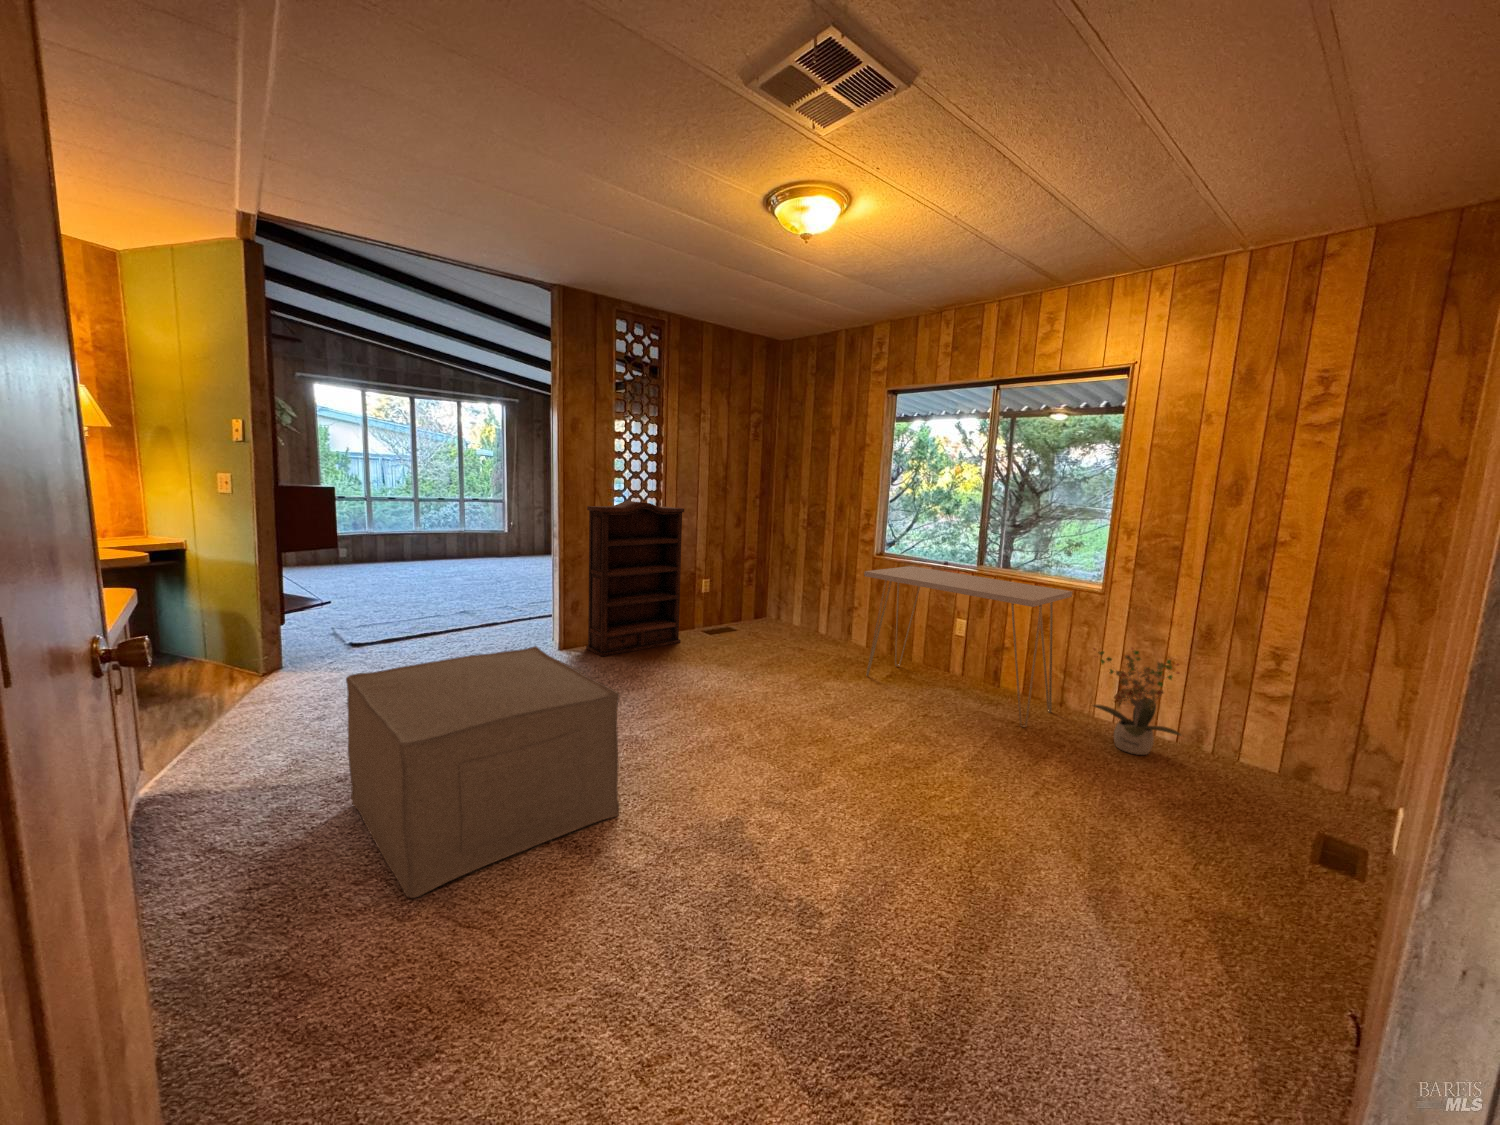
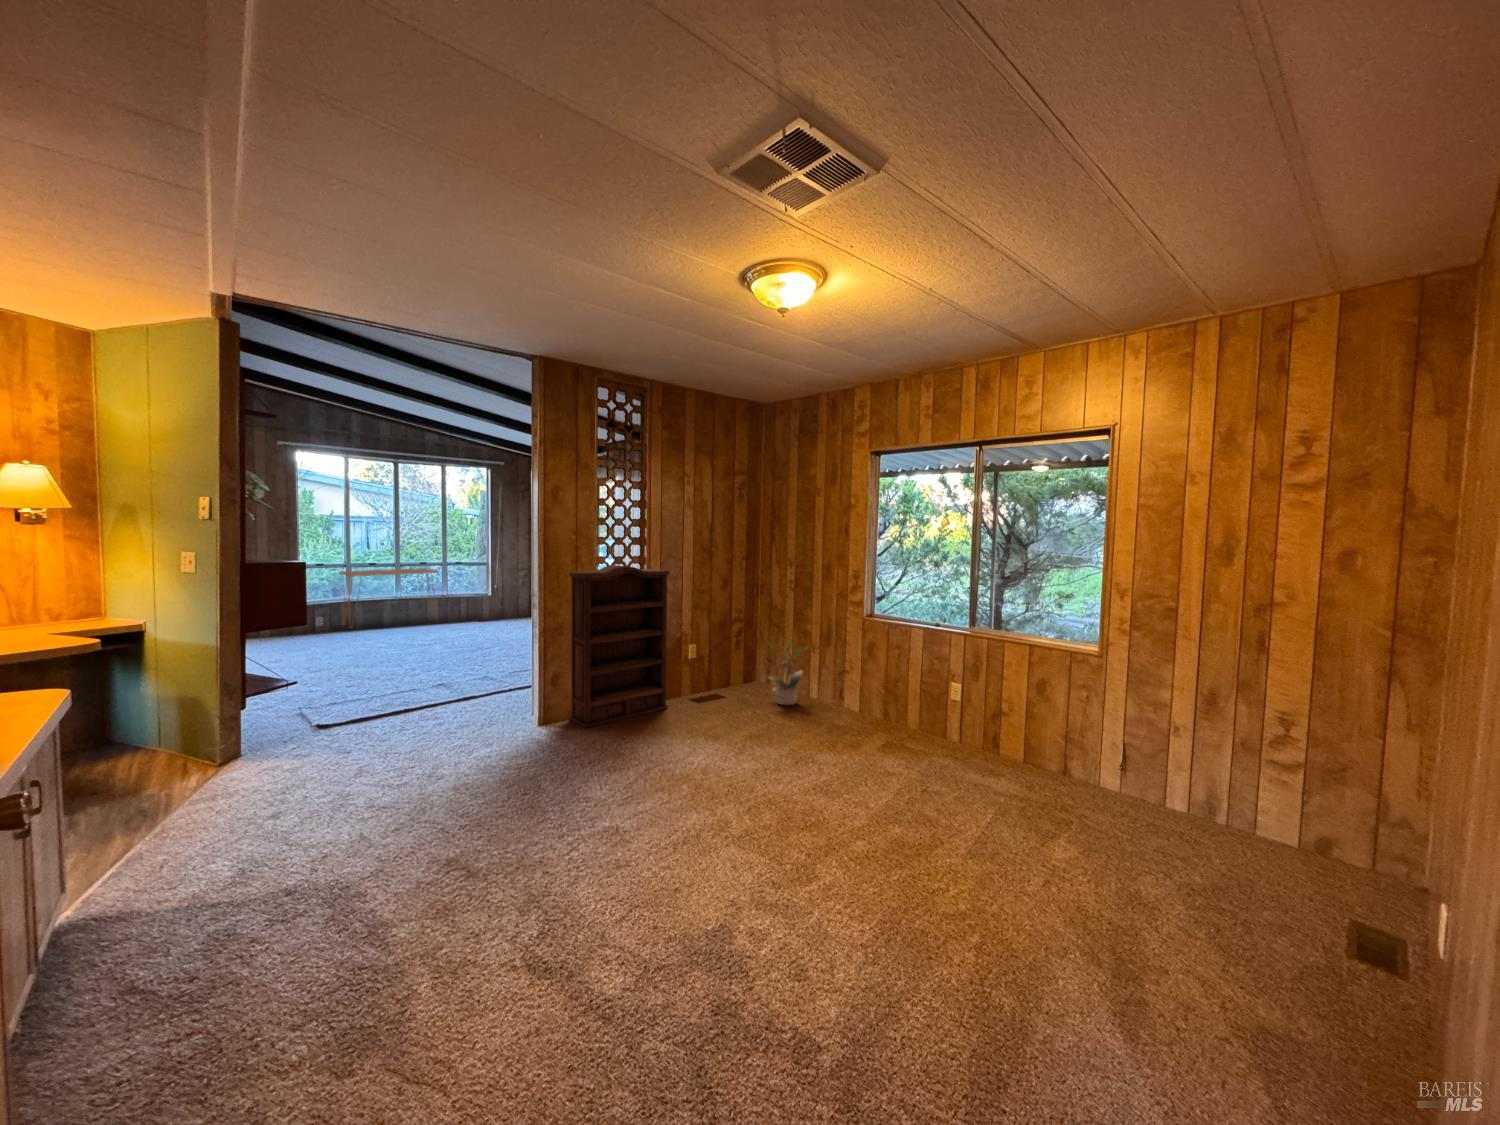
console table: present [864,566,1072,727] -> present [339,568,439,629]
ottoman: present [346,646,620,898] -> none [296,732,596,1047]
potted plant: present [1093,648,1181,755] -> present [768,639,810,705]

